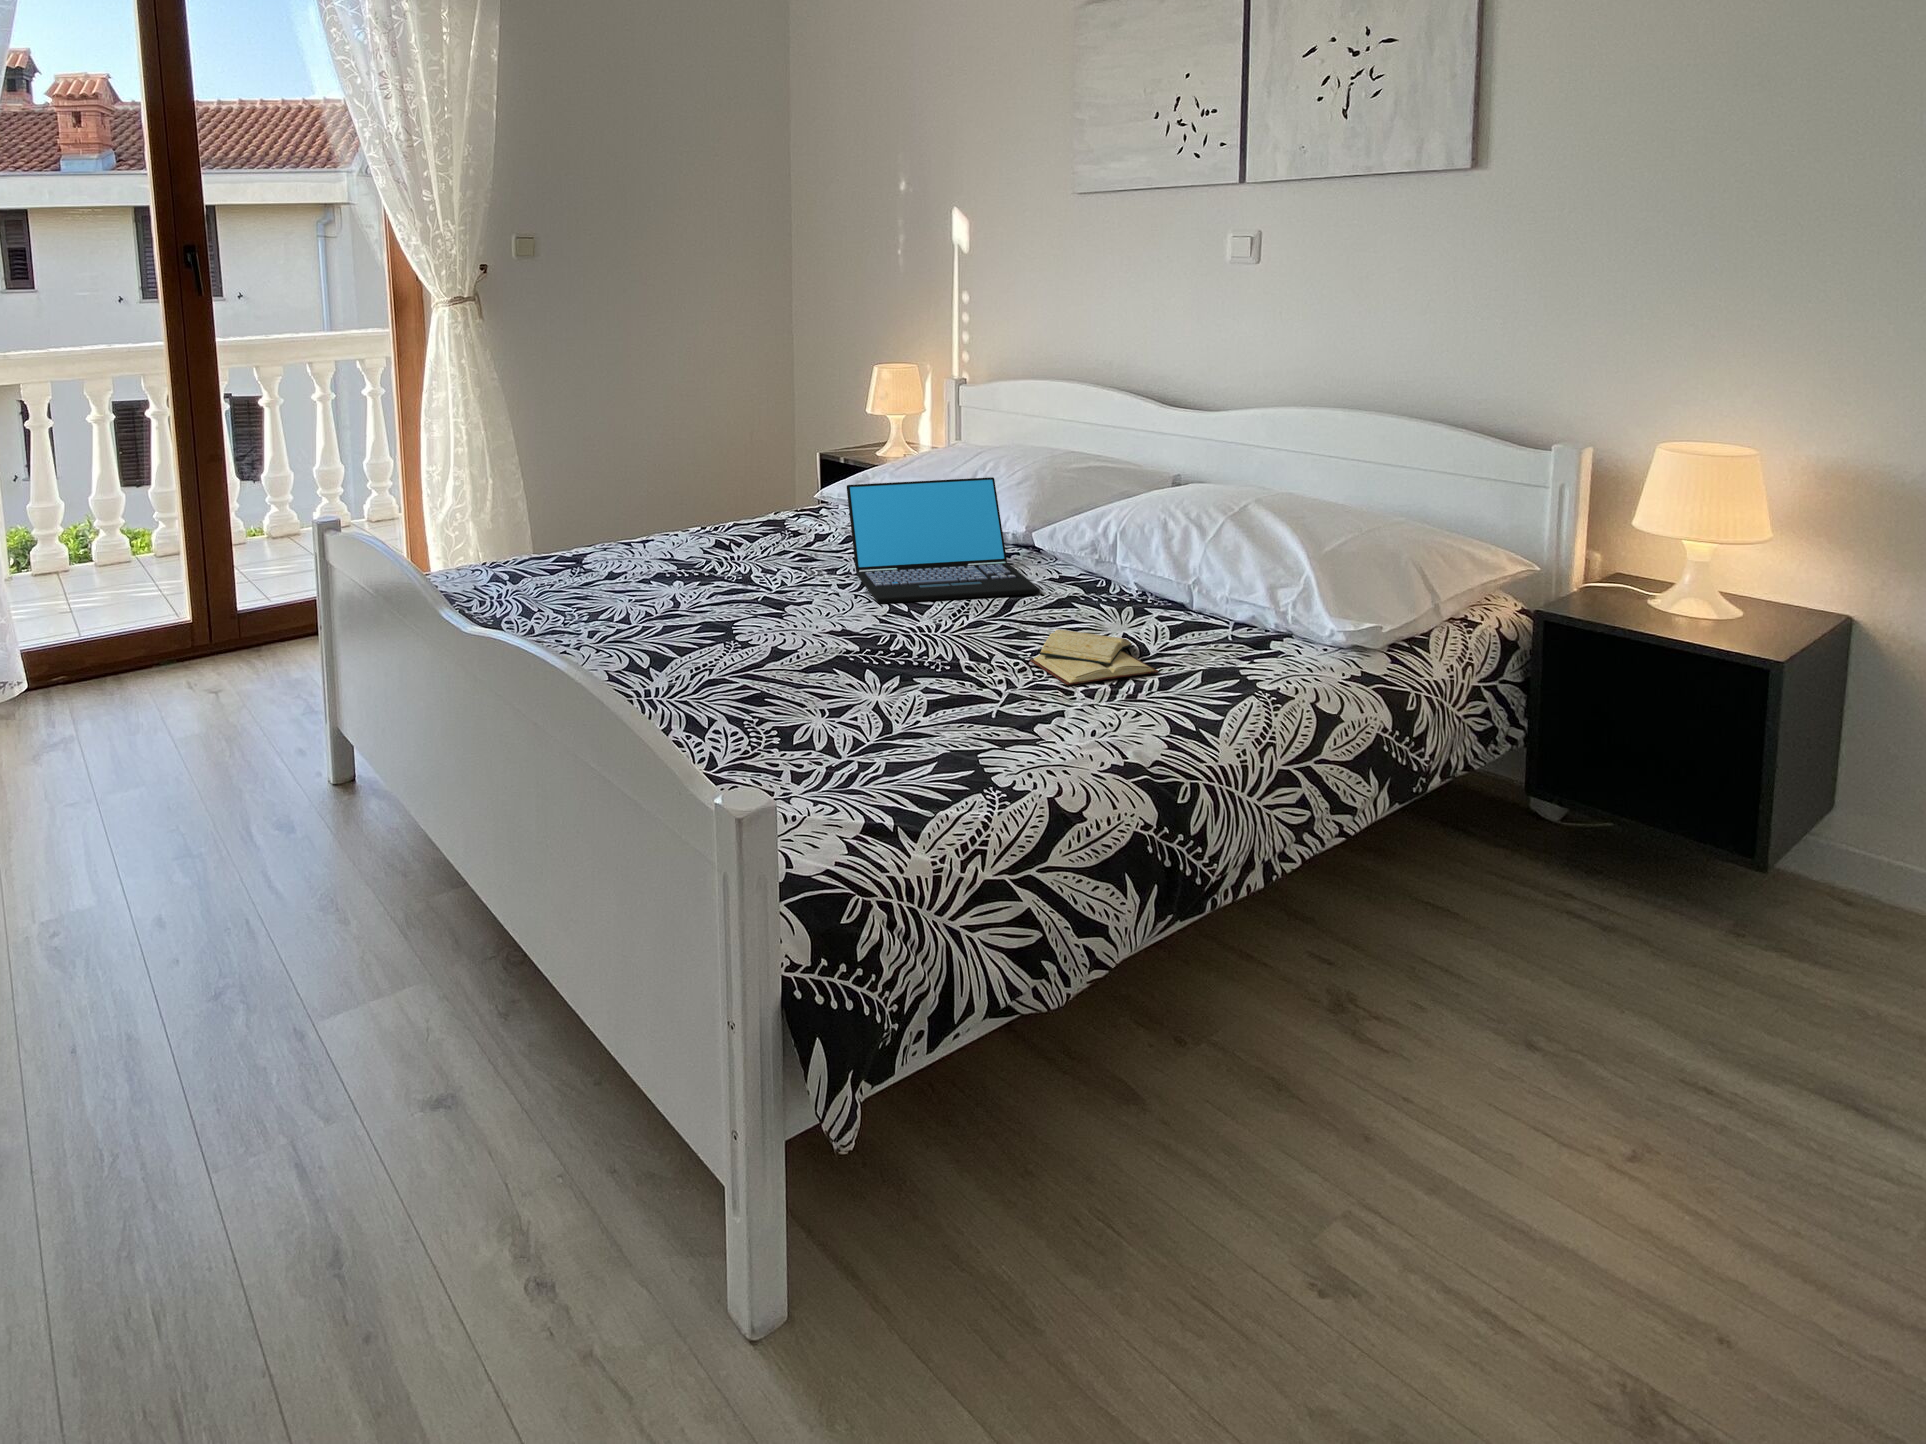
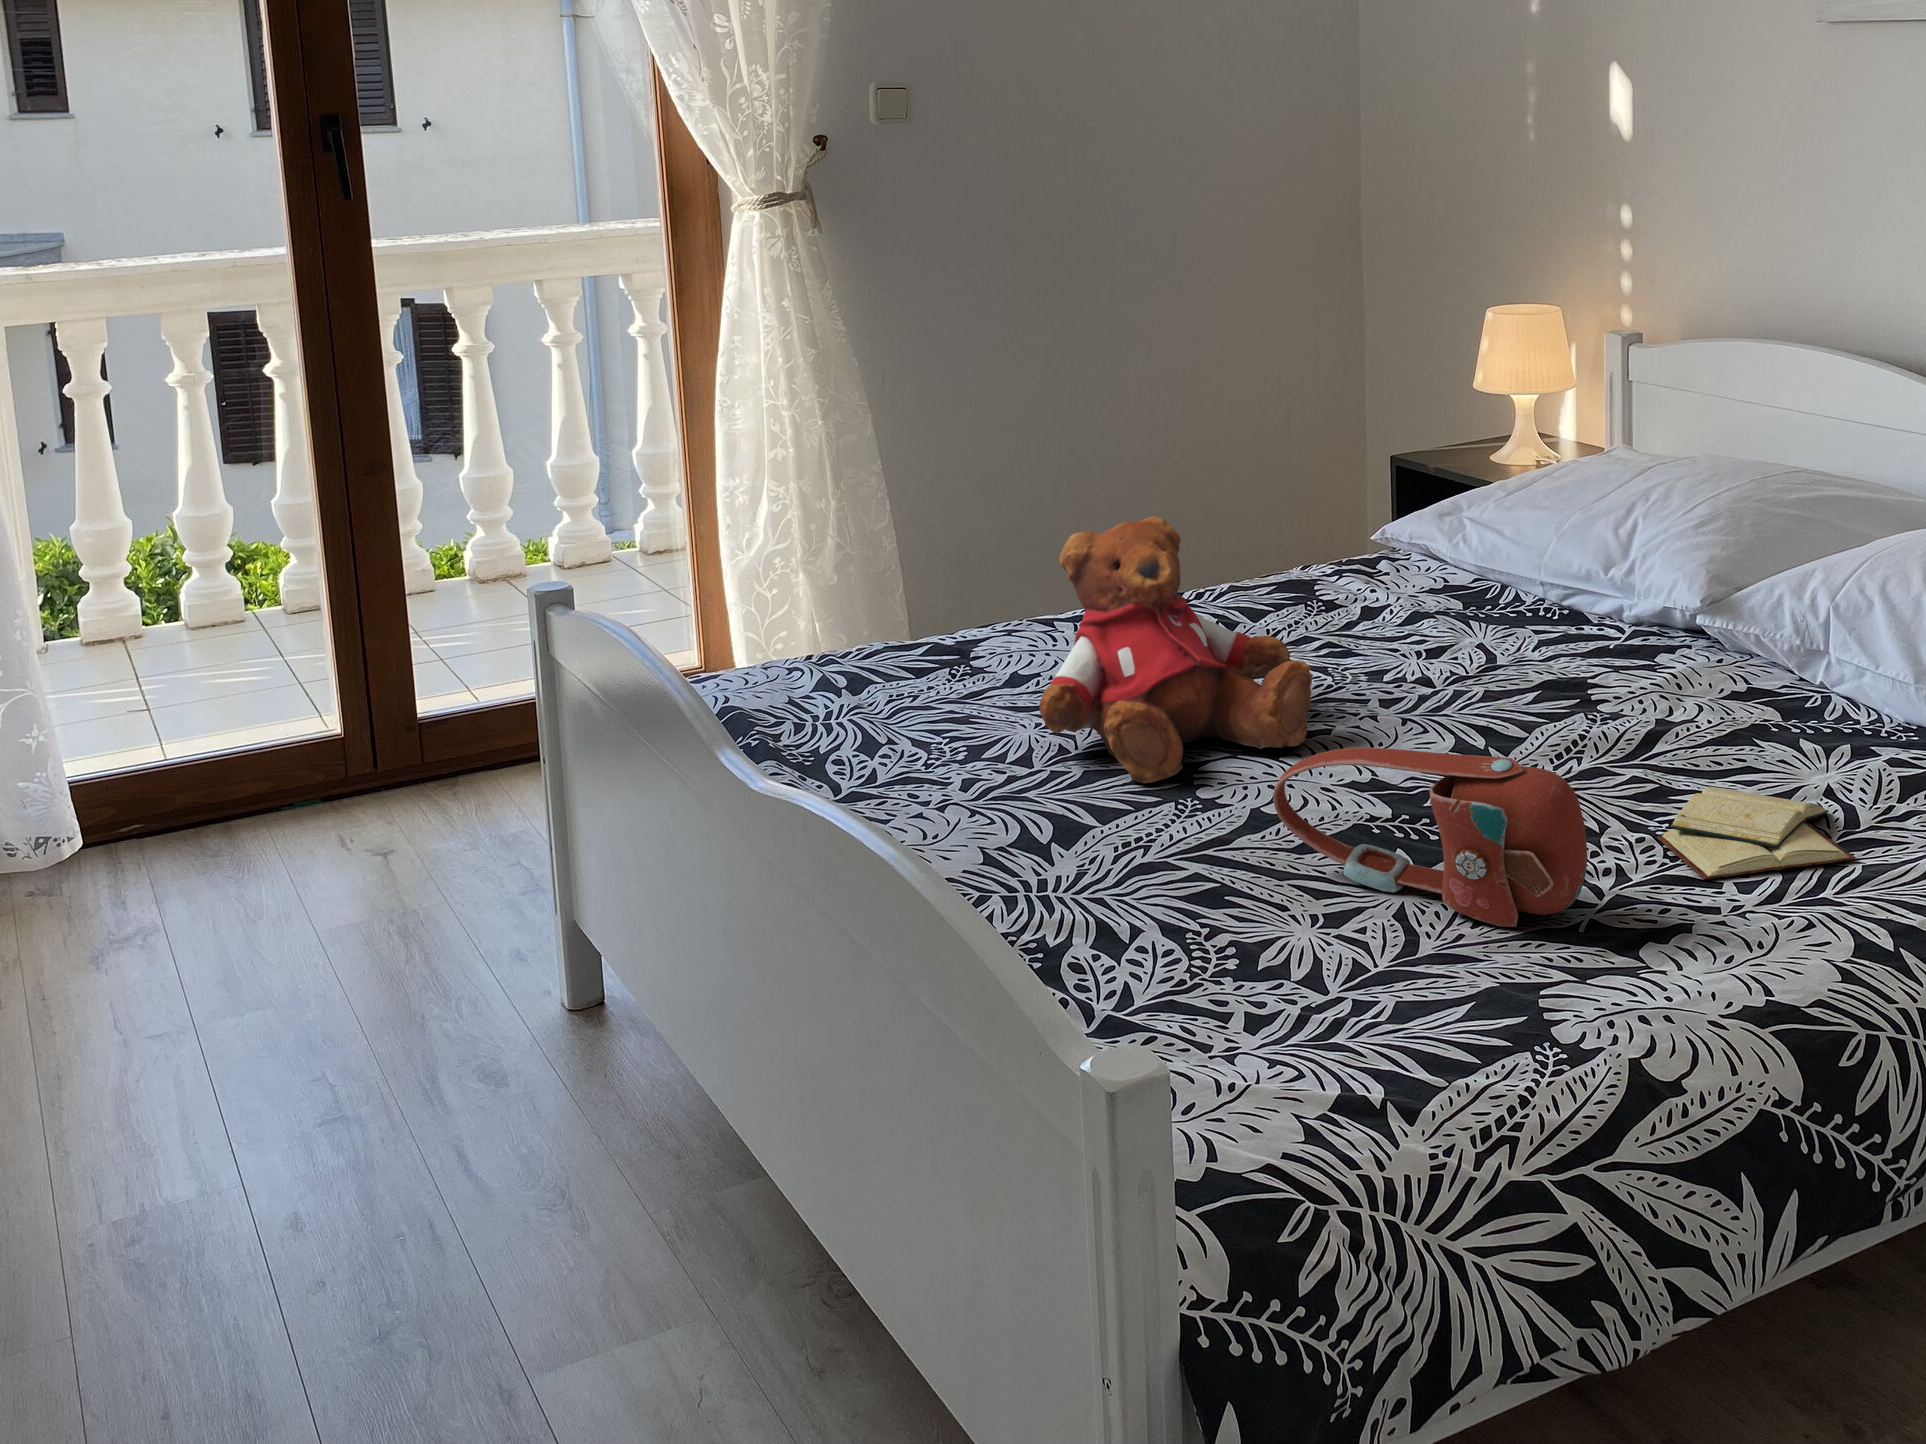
teddy bear: none [635,471,803,632] -> present [1039,516,1313,783]
laptop: present [847,477,1040,603] -> none [1399,522,1705,735]
handbag: none [794,602,1000,715] -> present [1273,748,1587,927]

